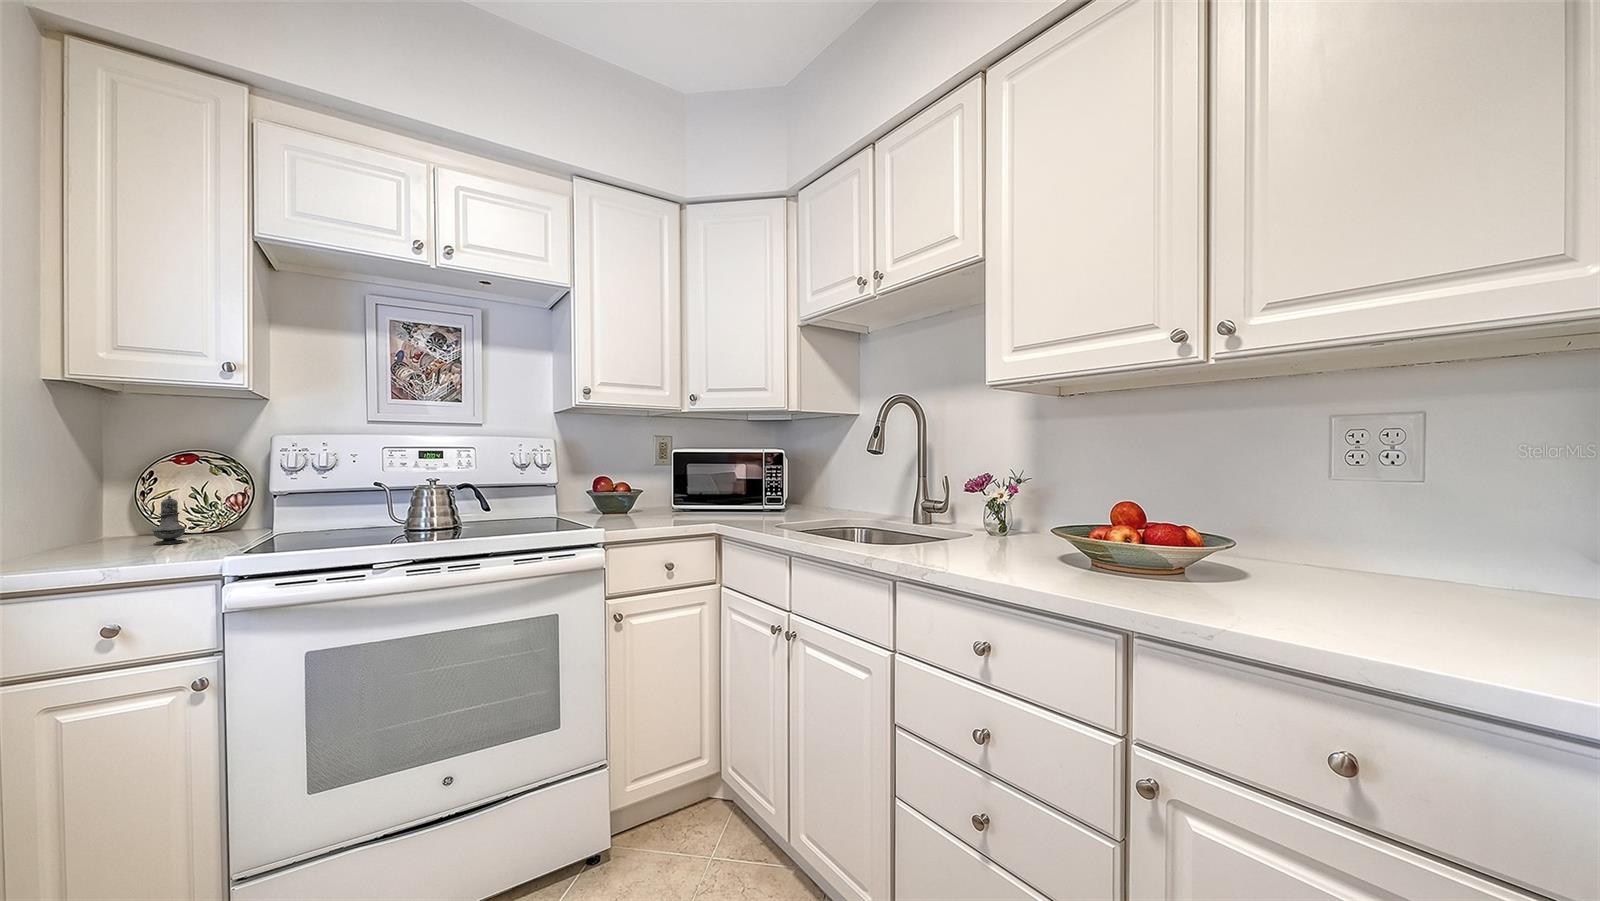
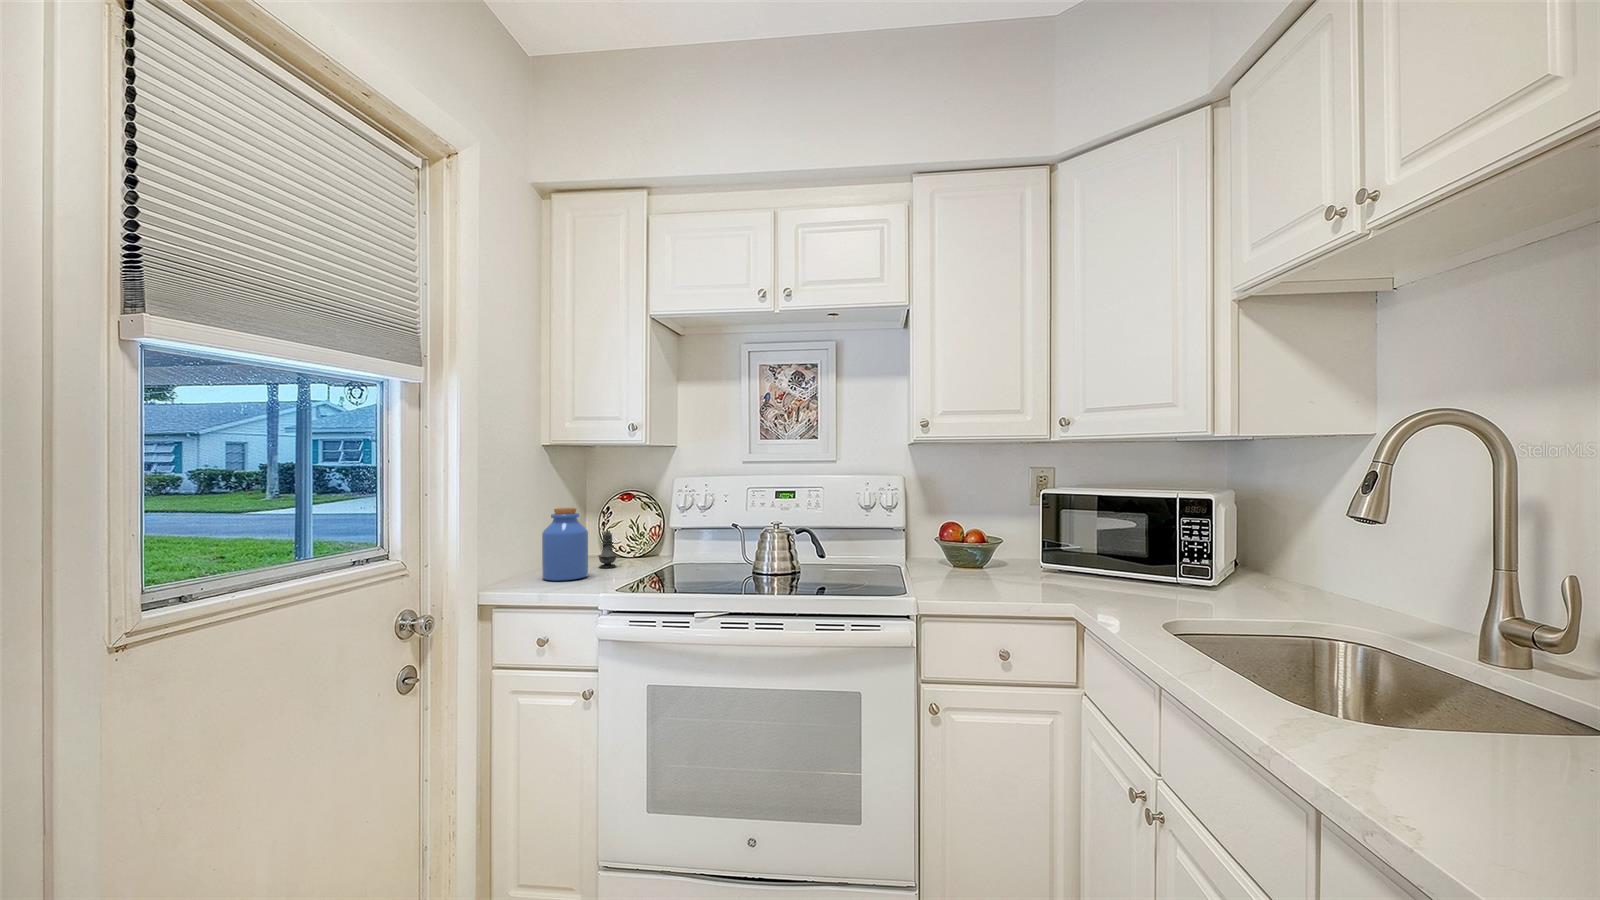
jar: none [63,464,154,561] -> present [542,508,588,581]

